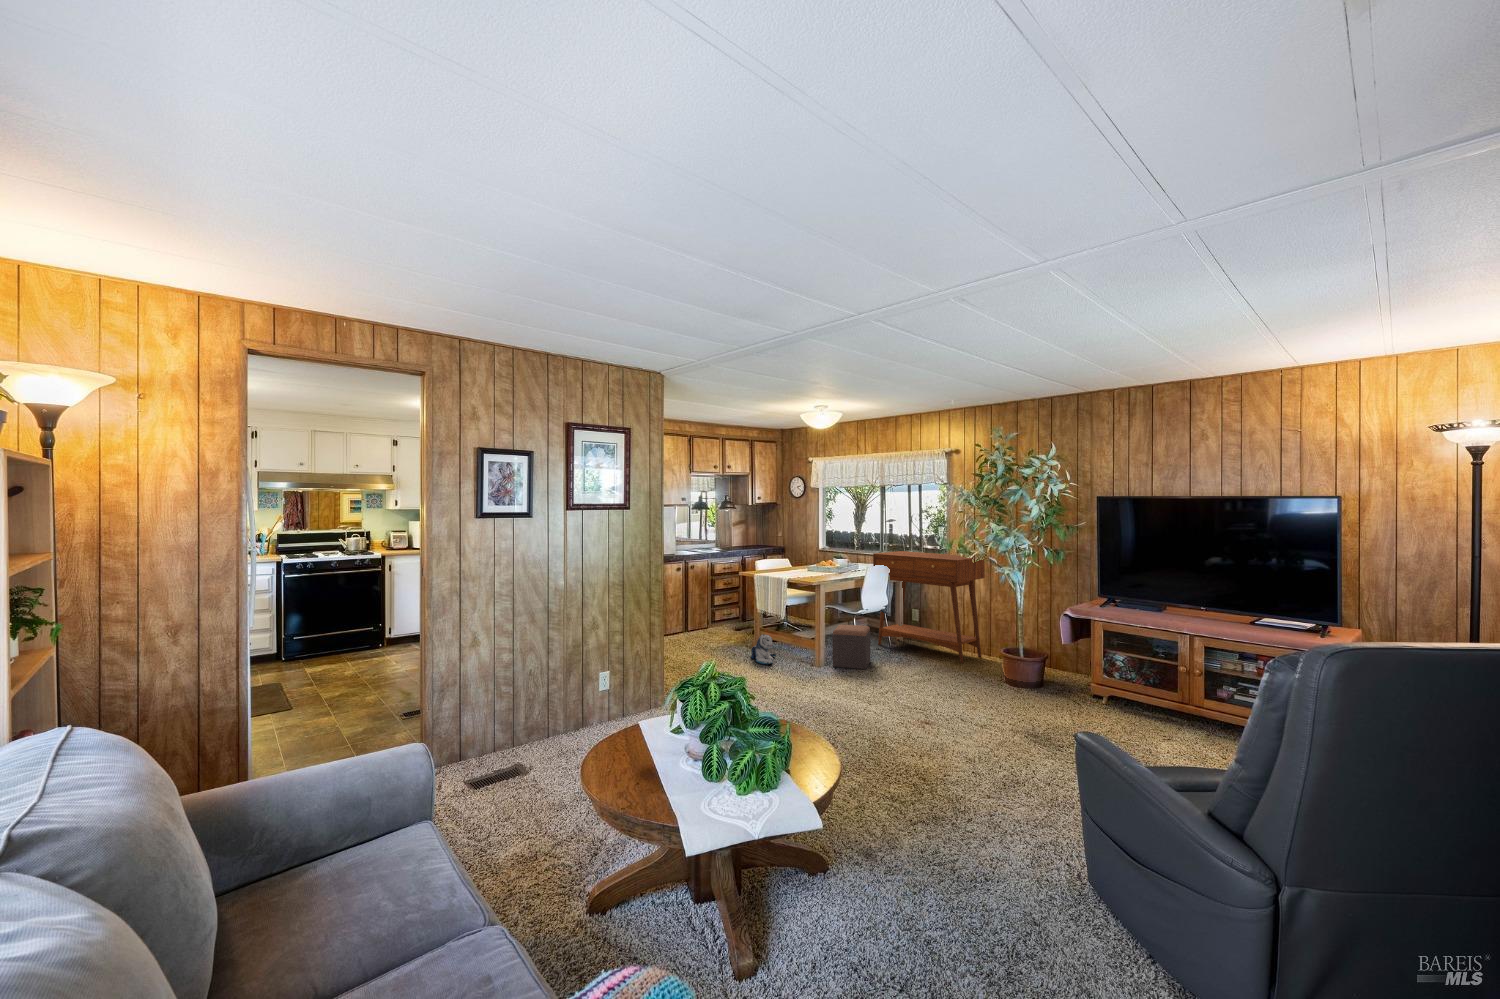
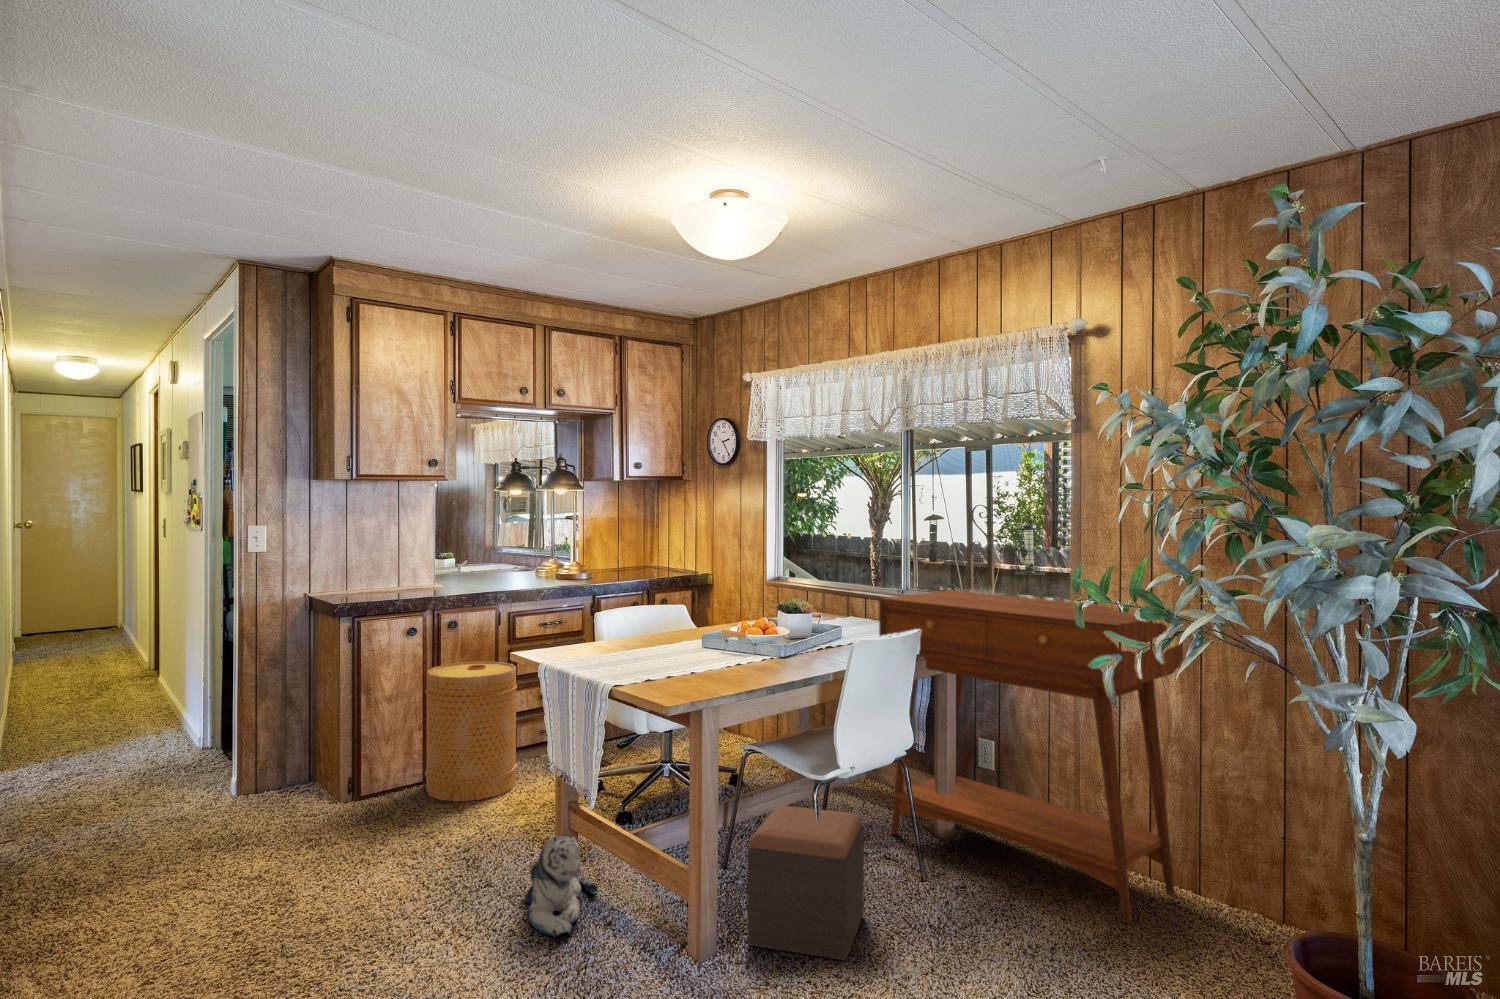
basket: none [687,583,722,637] -> present [425,661,517,801]

